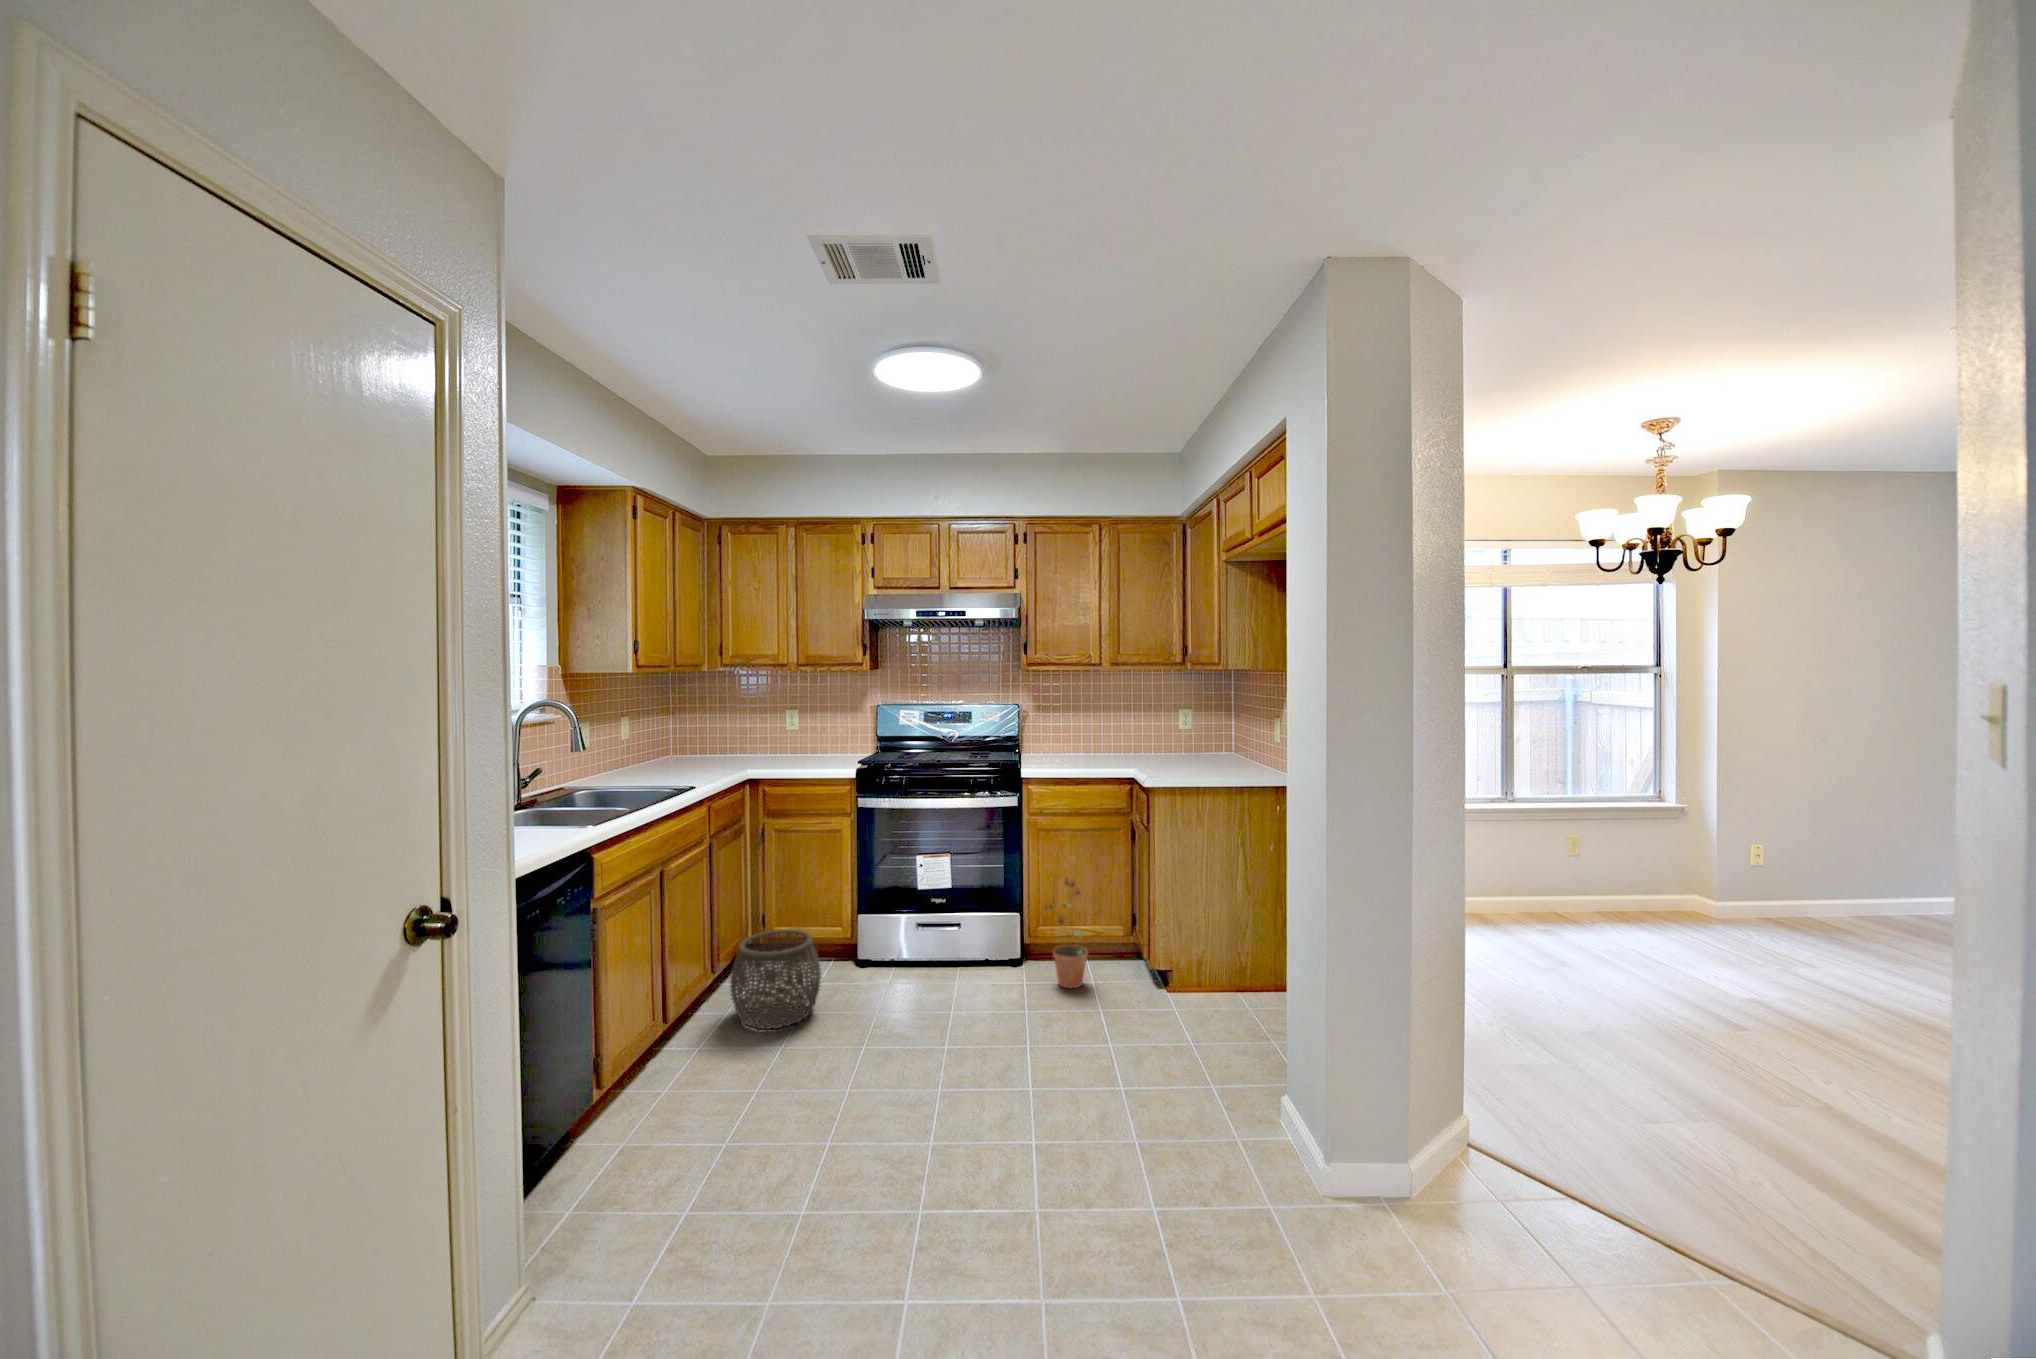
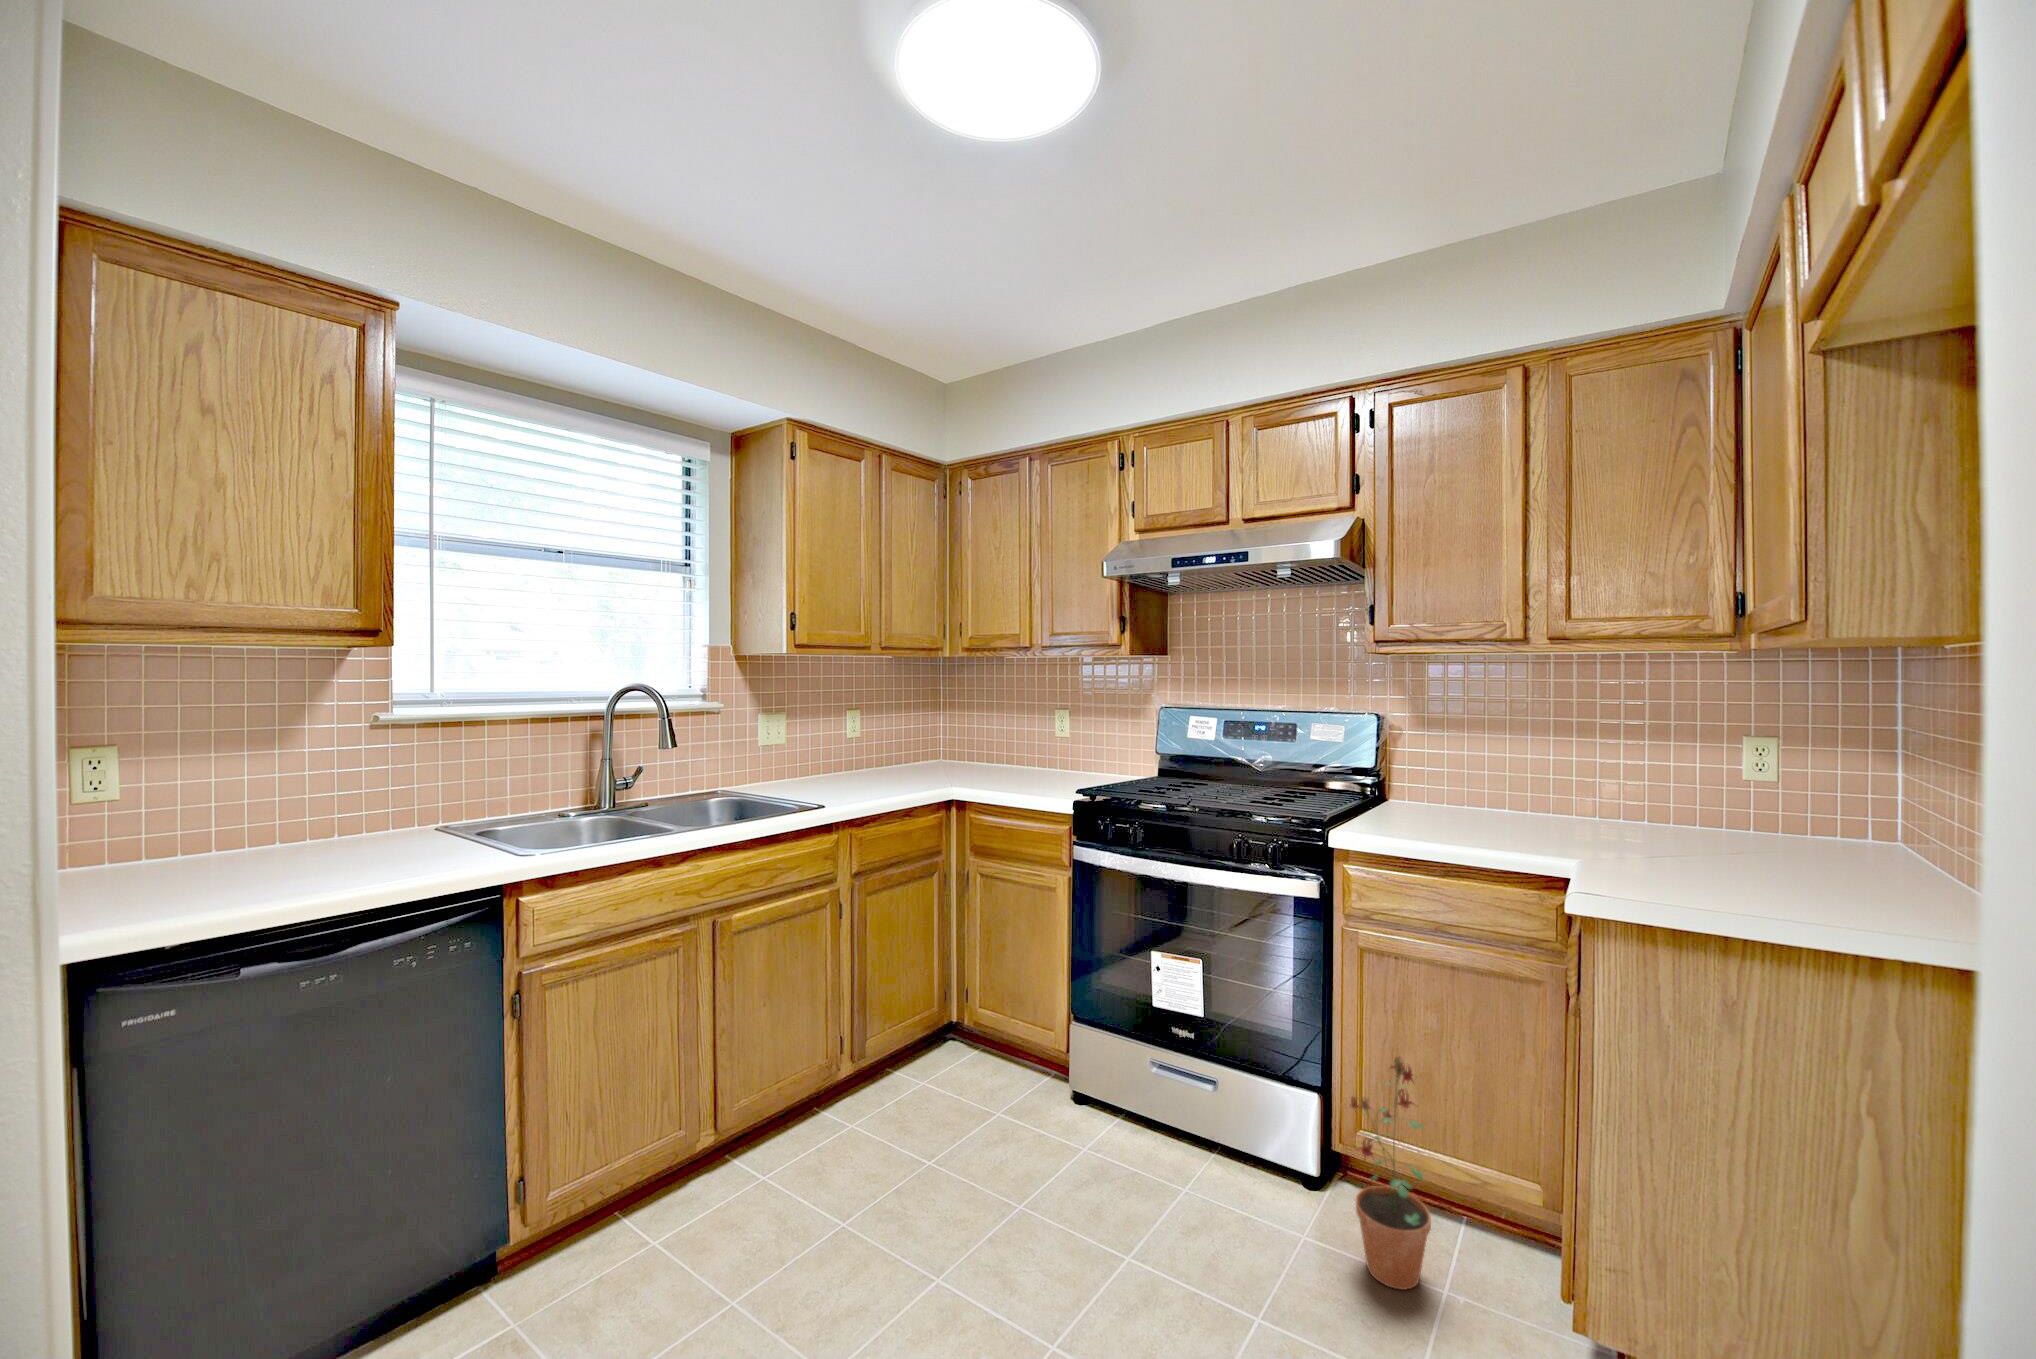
woven basket: present [730,930,821,1029] -> none [837,1025,966,1184]

